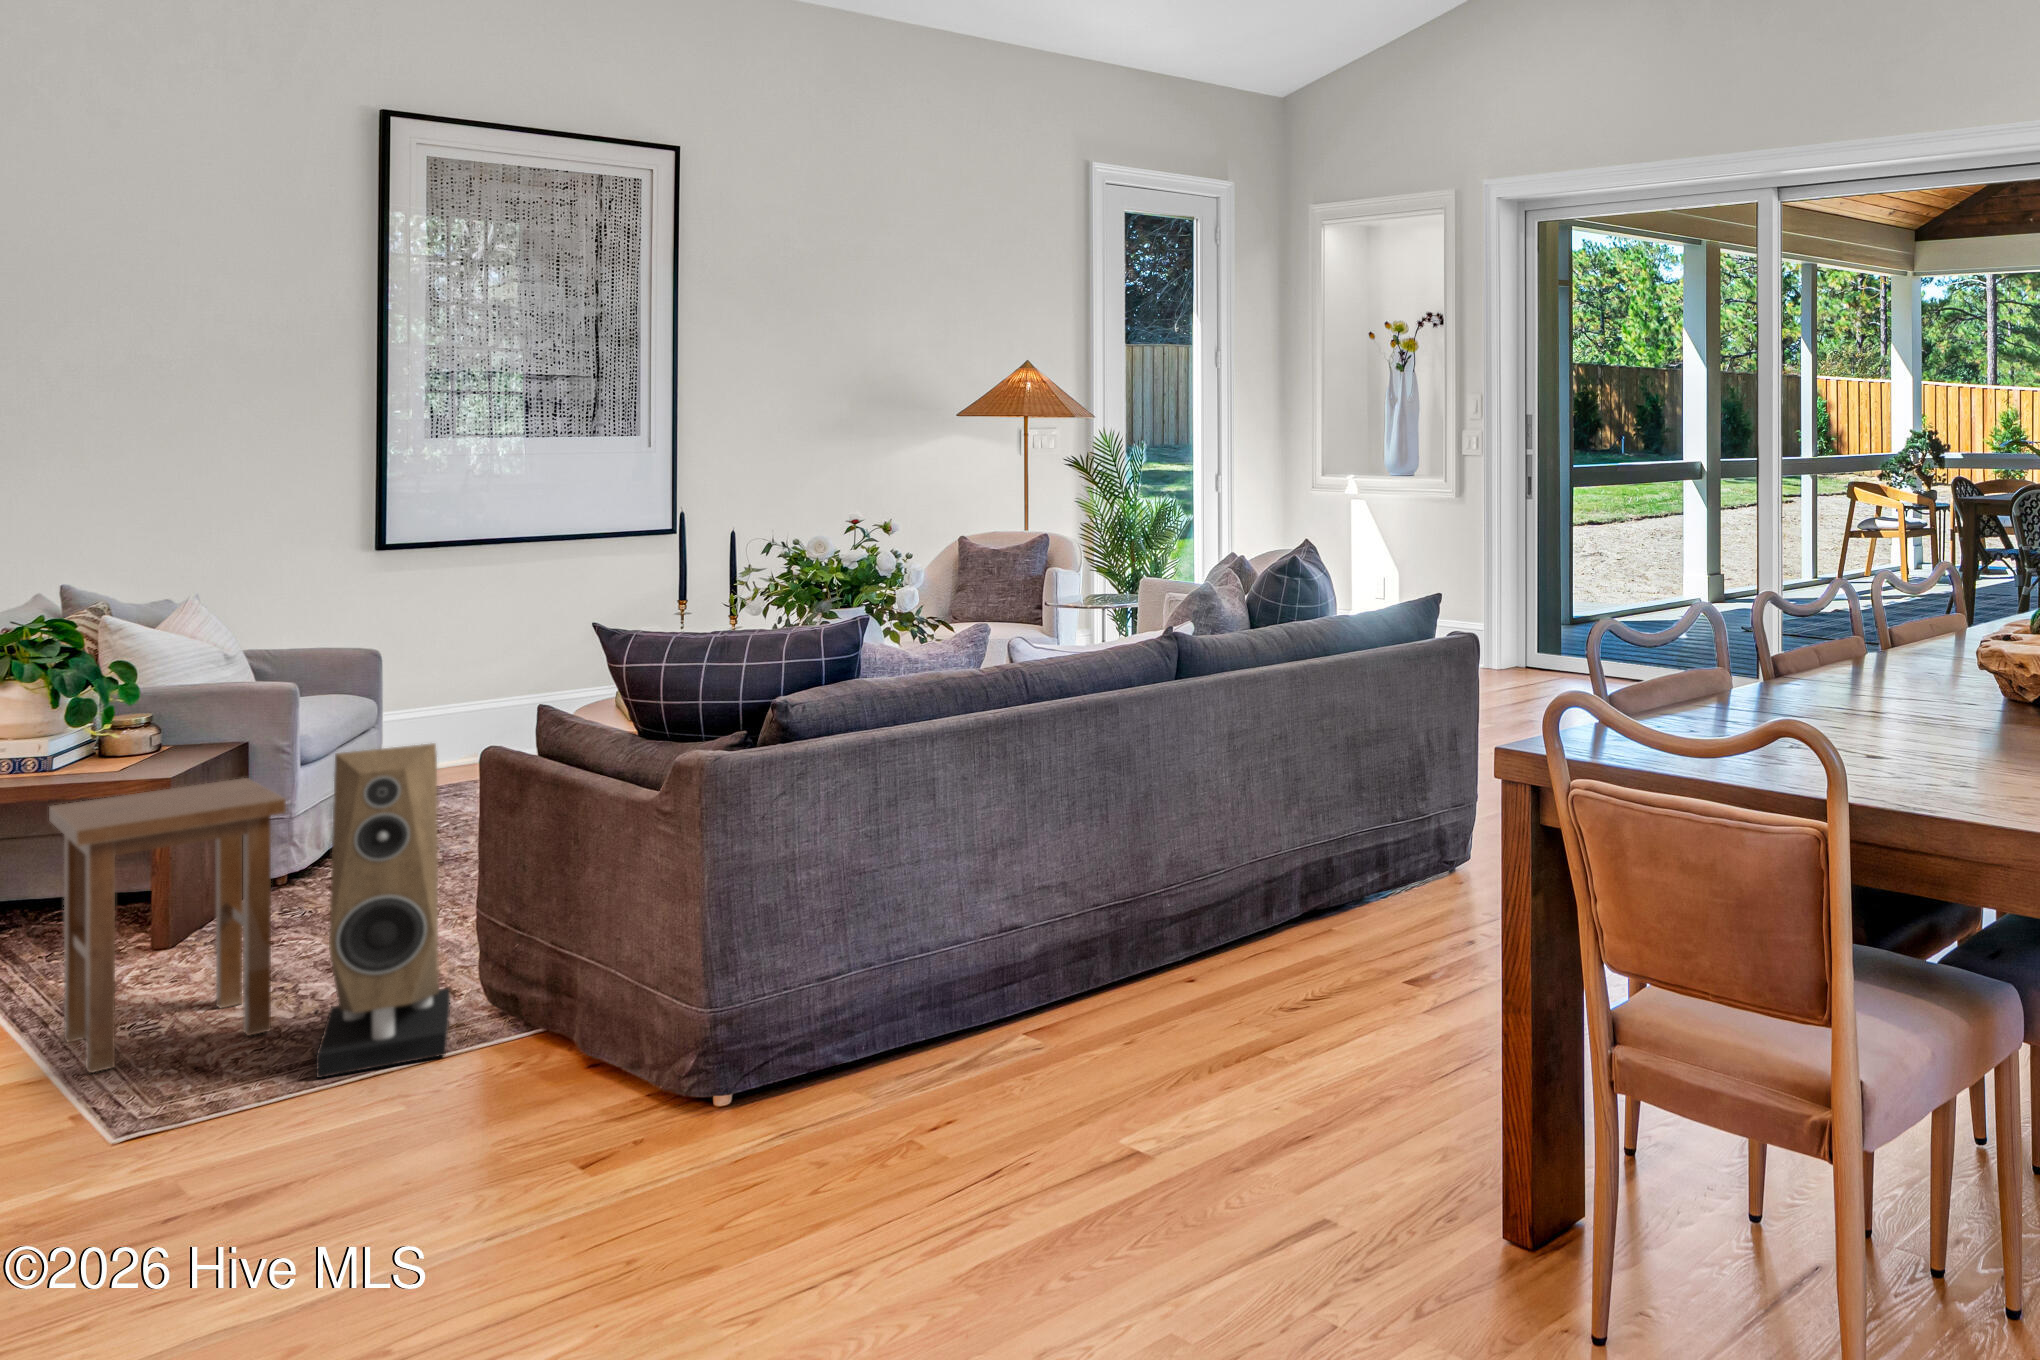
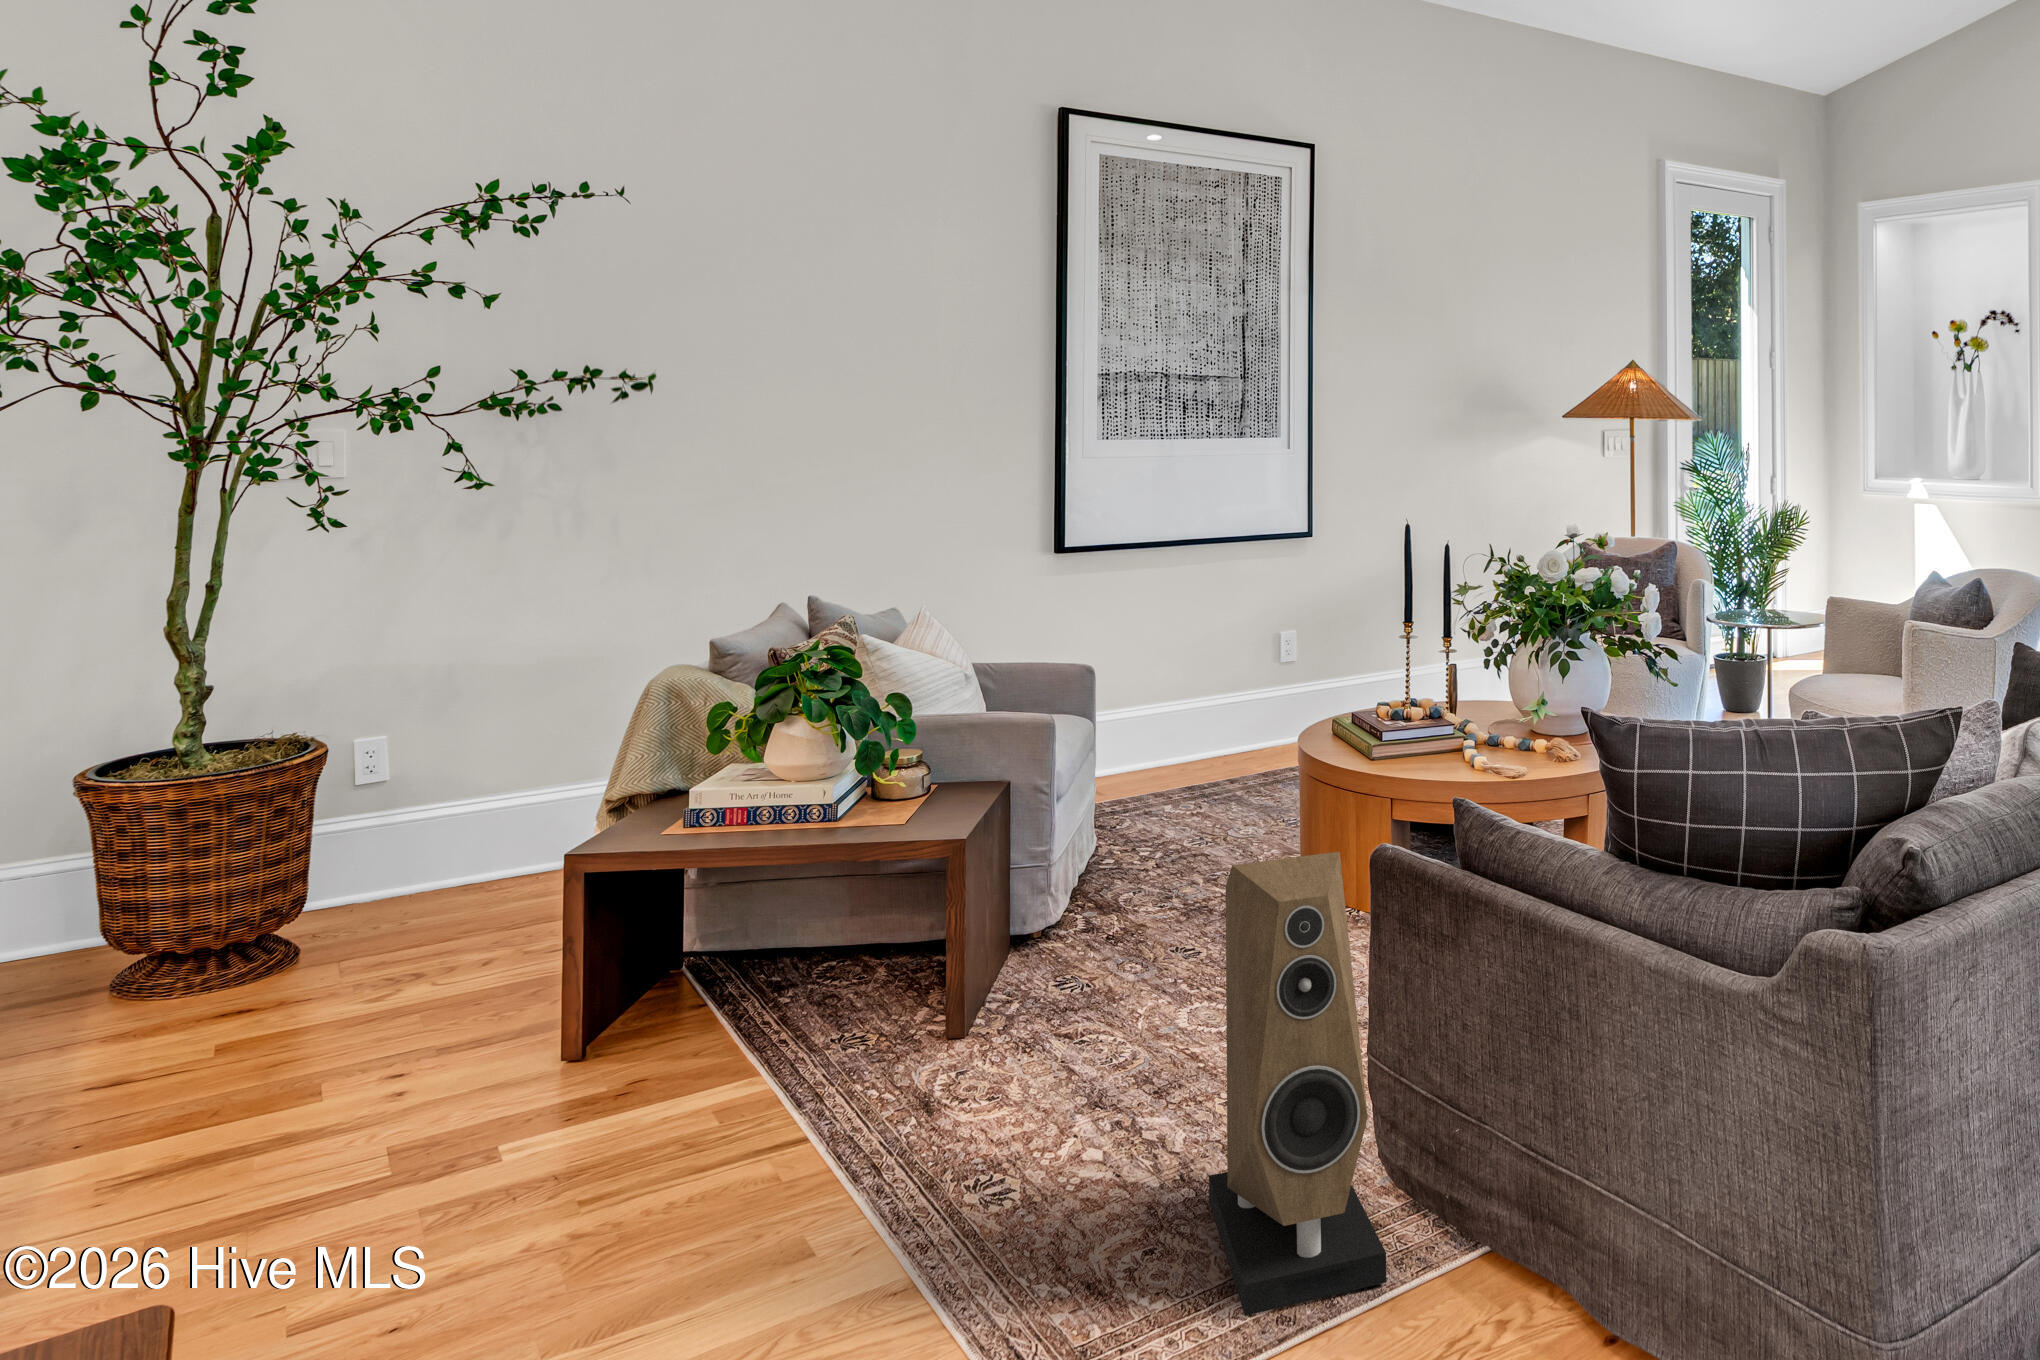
stool: present [49,778,286,1073] -> none [888,863,1158,1272]

